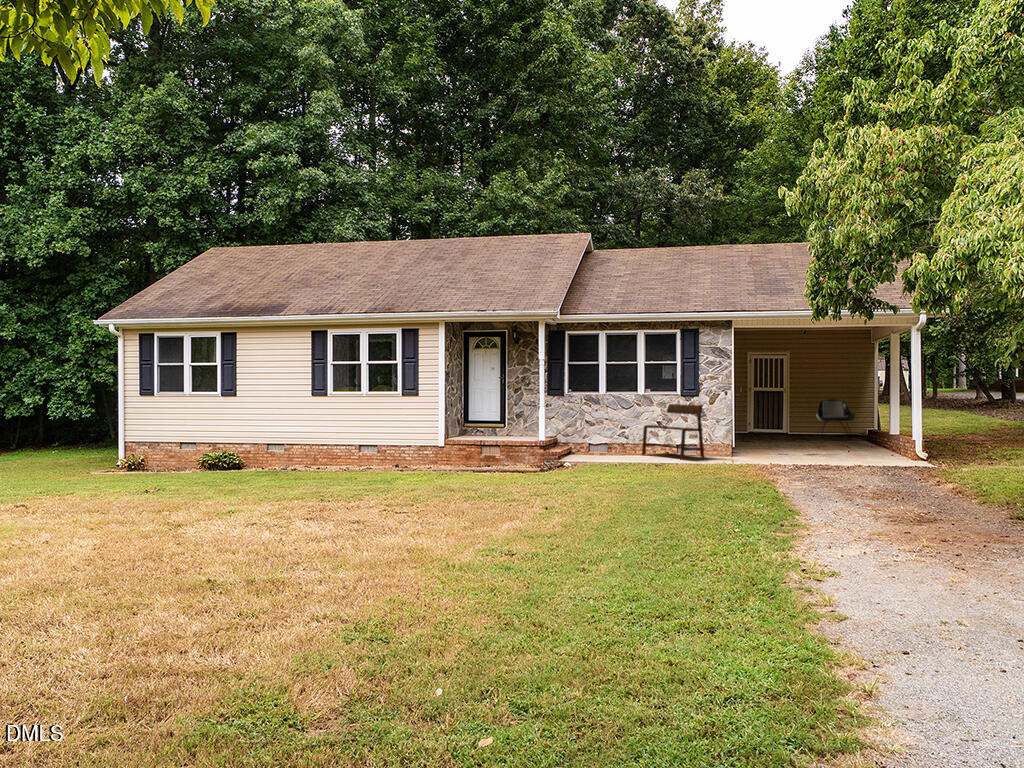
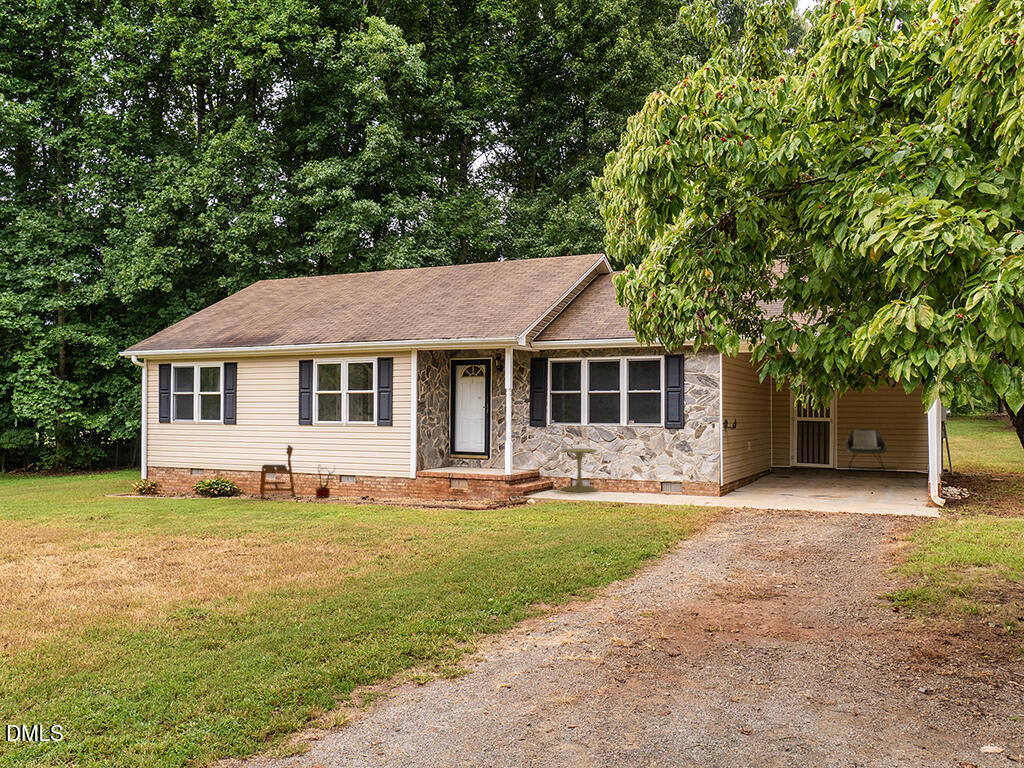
bench: present [642,404,705,460] -> present [260,445,295,500]
pedestal table: none [583,416,618,457] -> present [562,448,598,492]
decorative plant: none [335,435,357,469] -> present [316,465,334,498]

